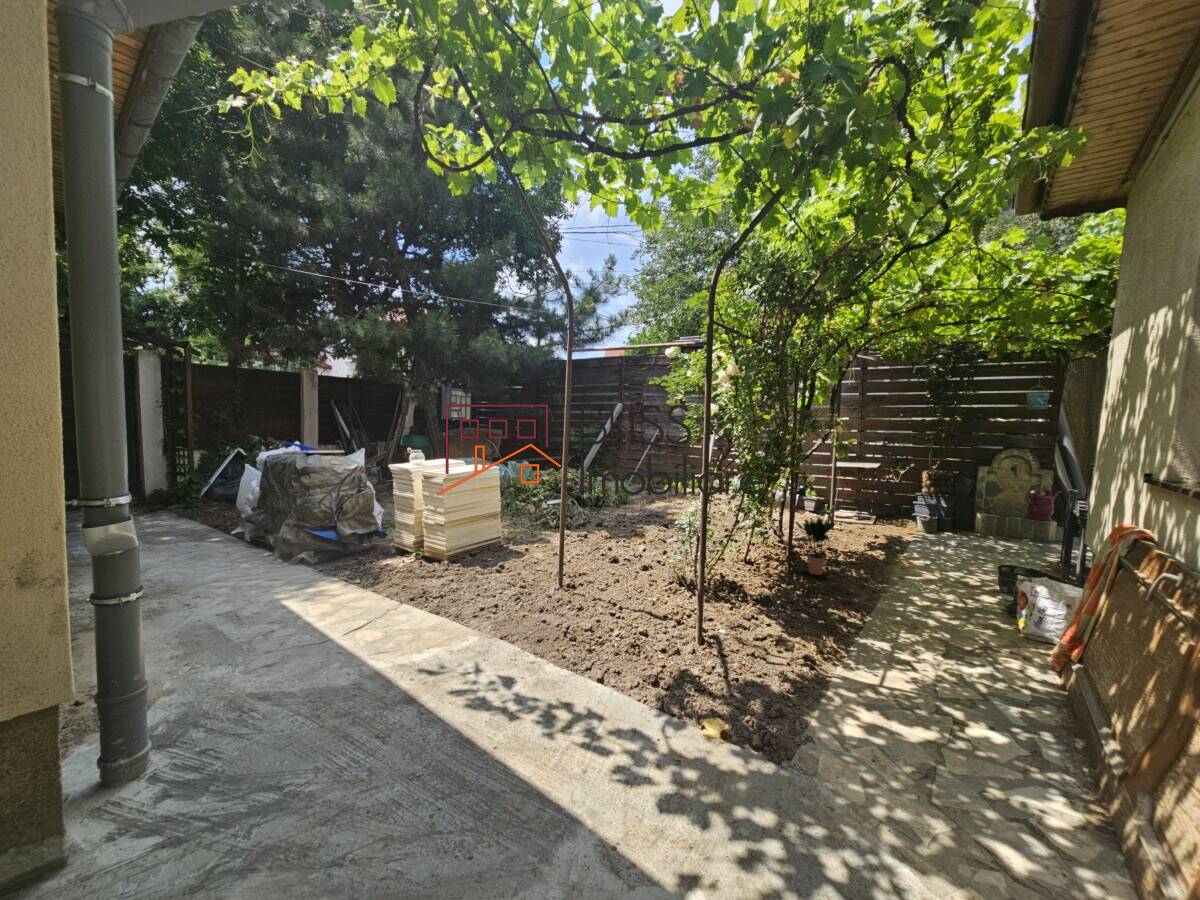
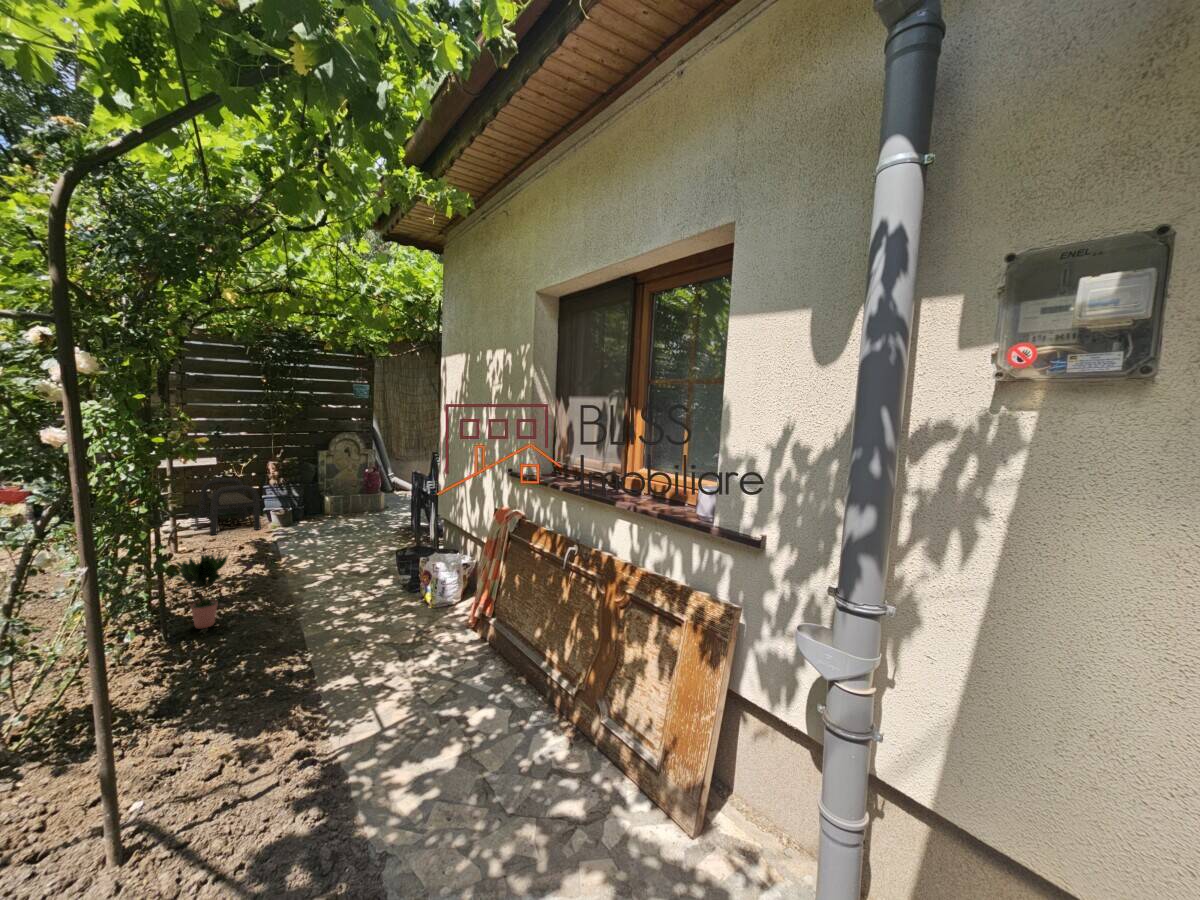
bench: none [862,480,906,530] -> present [199,478,261,535]

